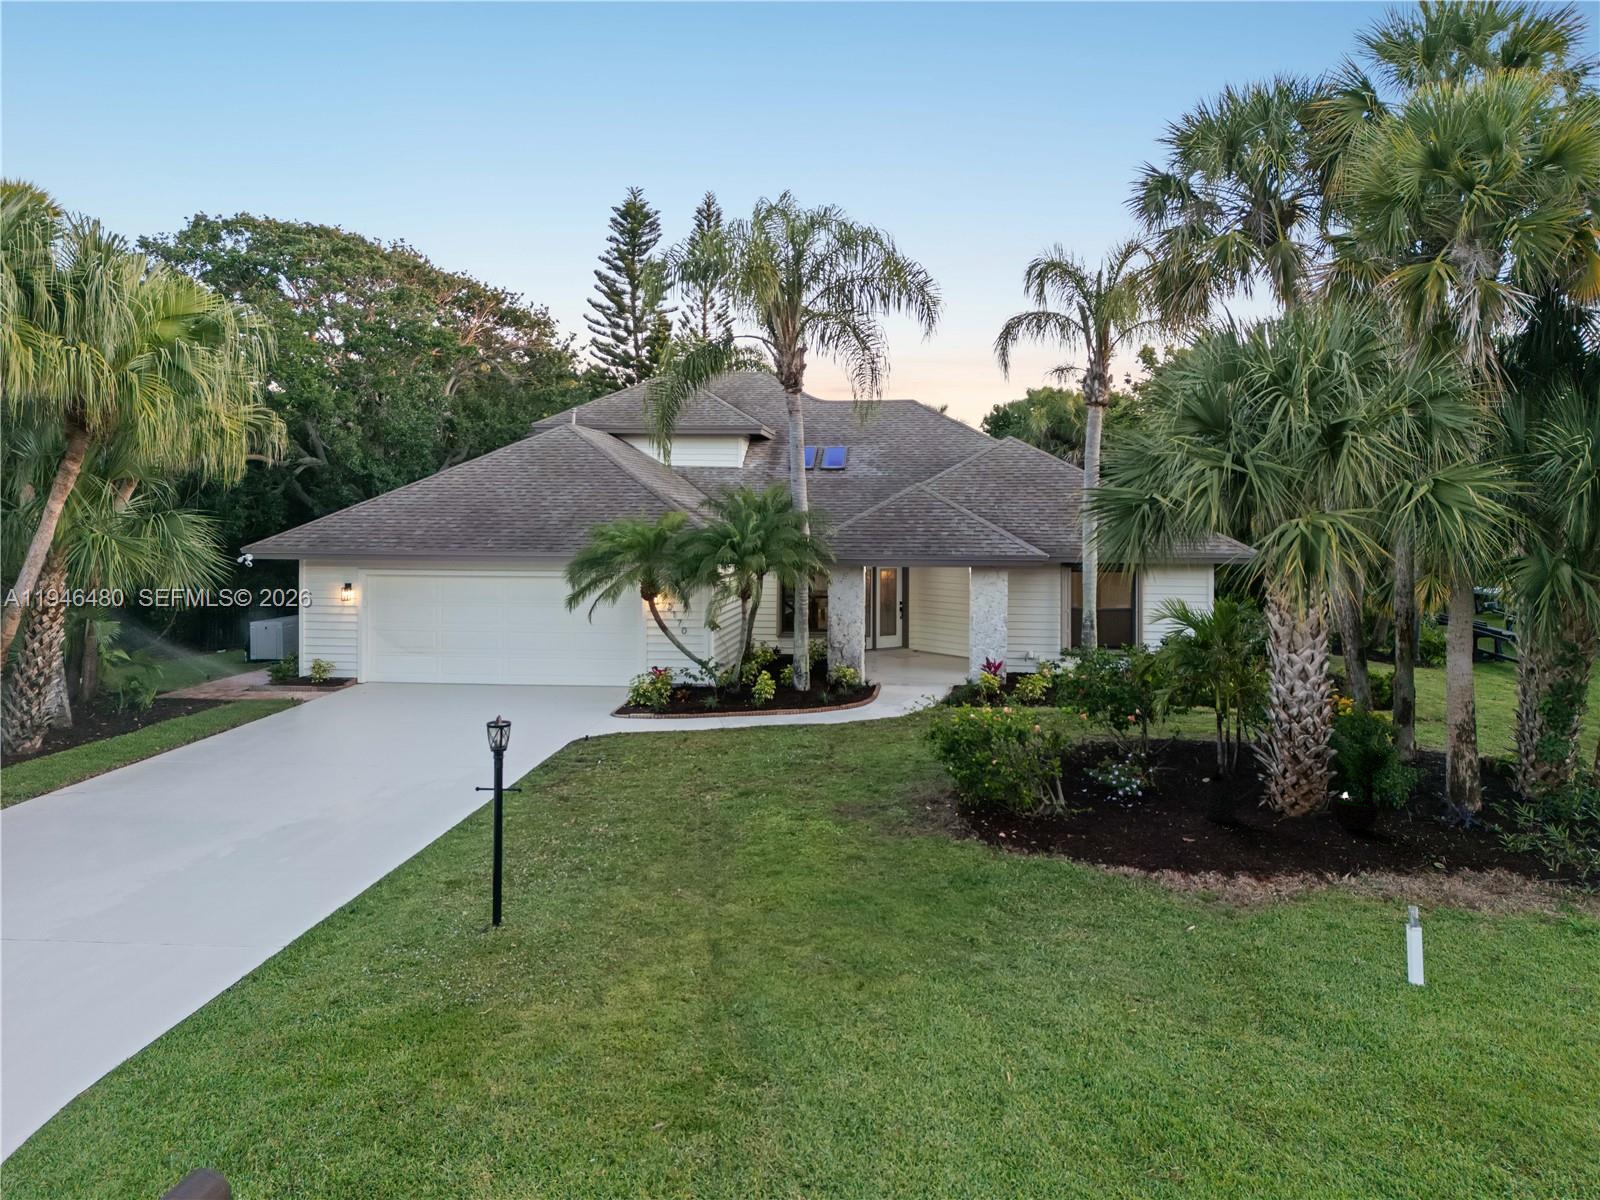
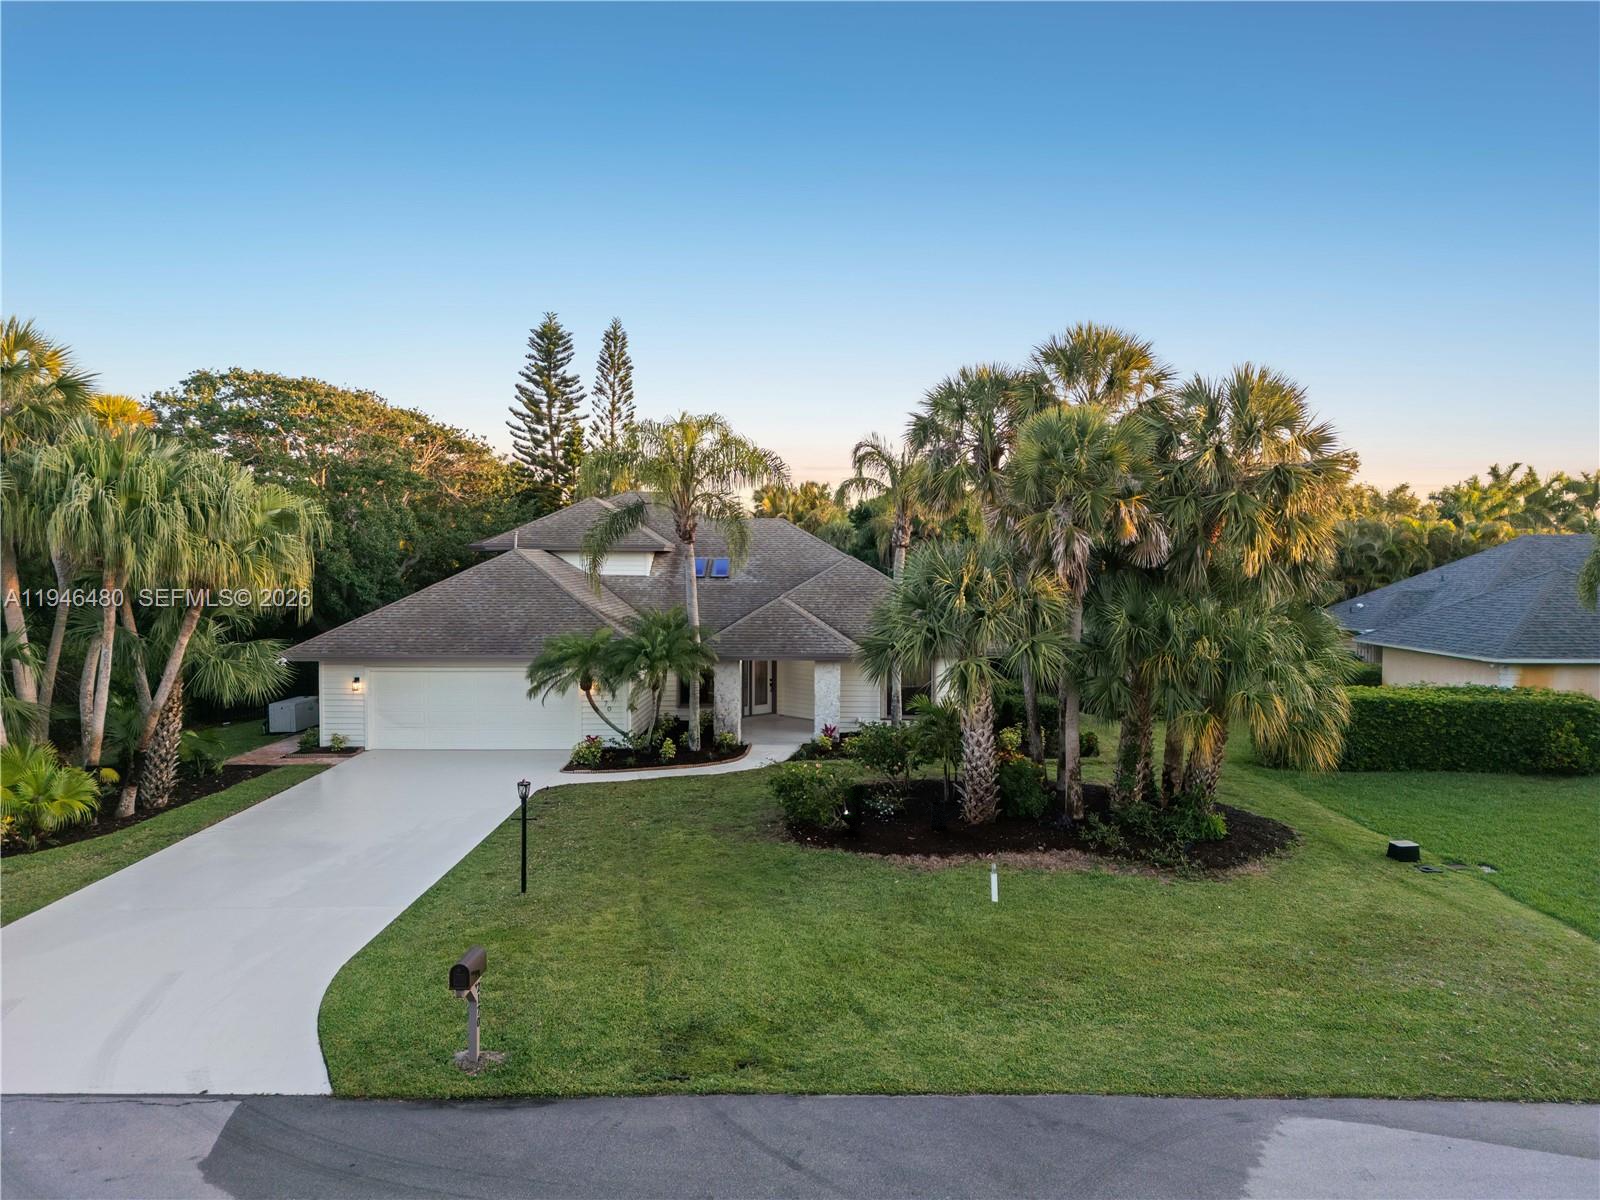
potted tree: present [1331,744,1393,830] -> present [841,783,867,831]

